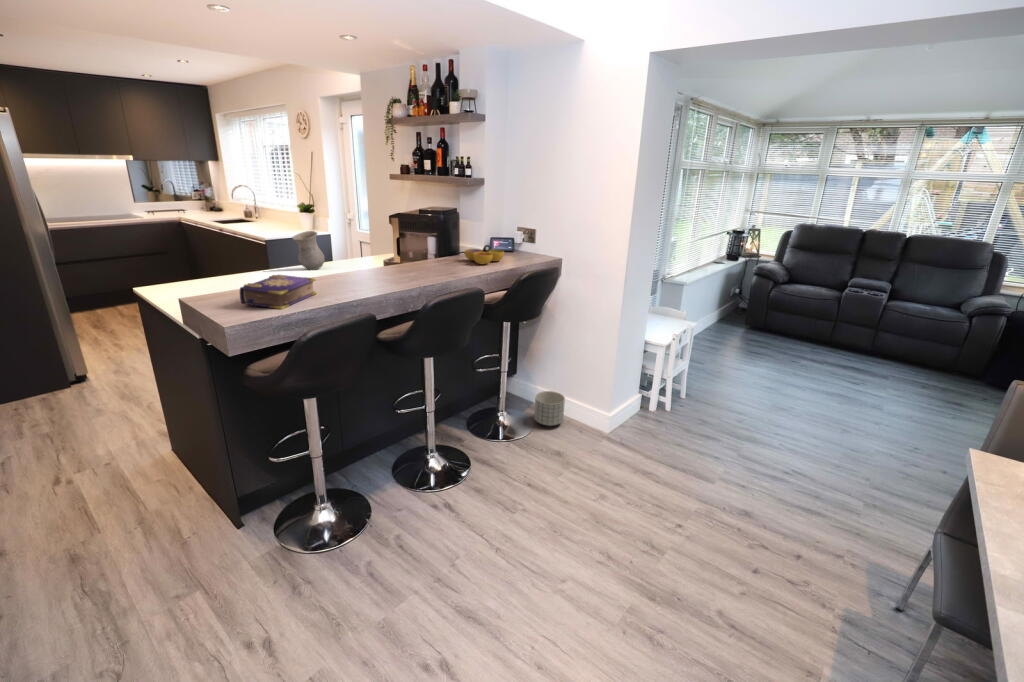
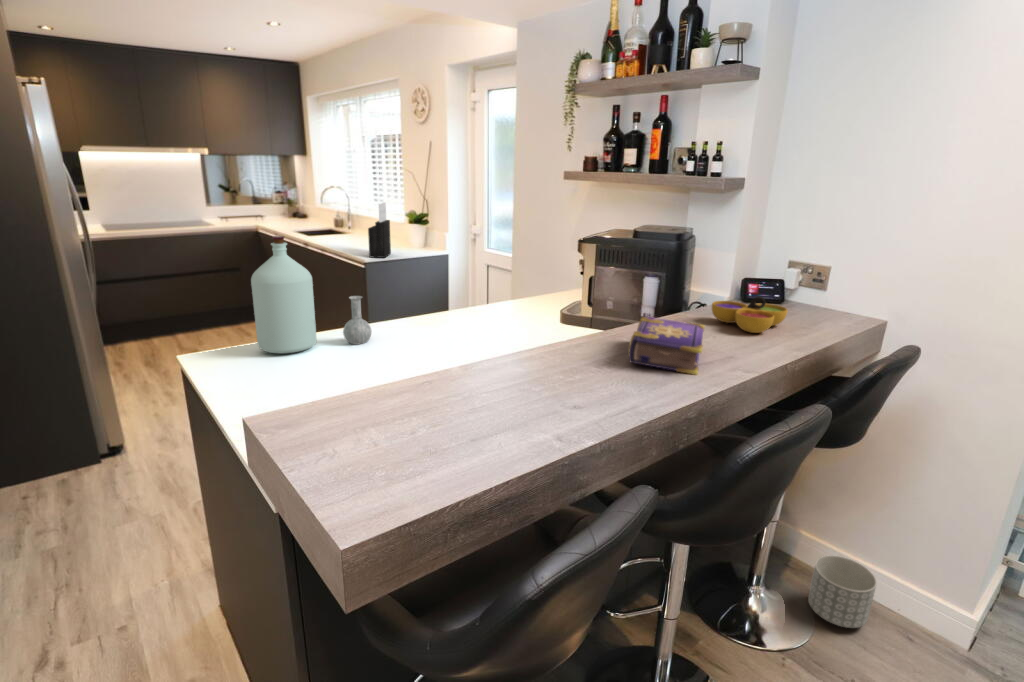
knife block: none [267,197,287,237] -> present [368,202,391,258]
bottle: none [177,214,260,285] -> present [251,236,371,353]
vase: present [292,231,325,270] -> none [423,262,469,326]
book: present [240,275,317,309] -> present [628,317,704,375]

